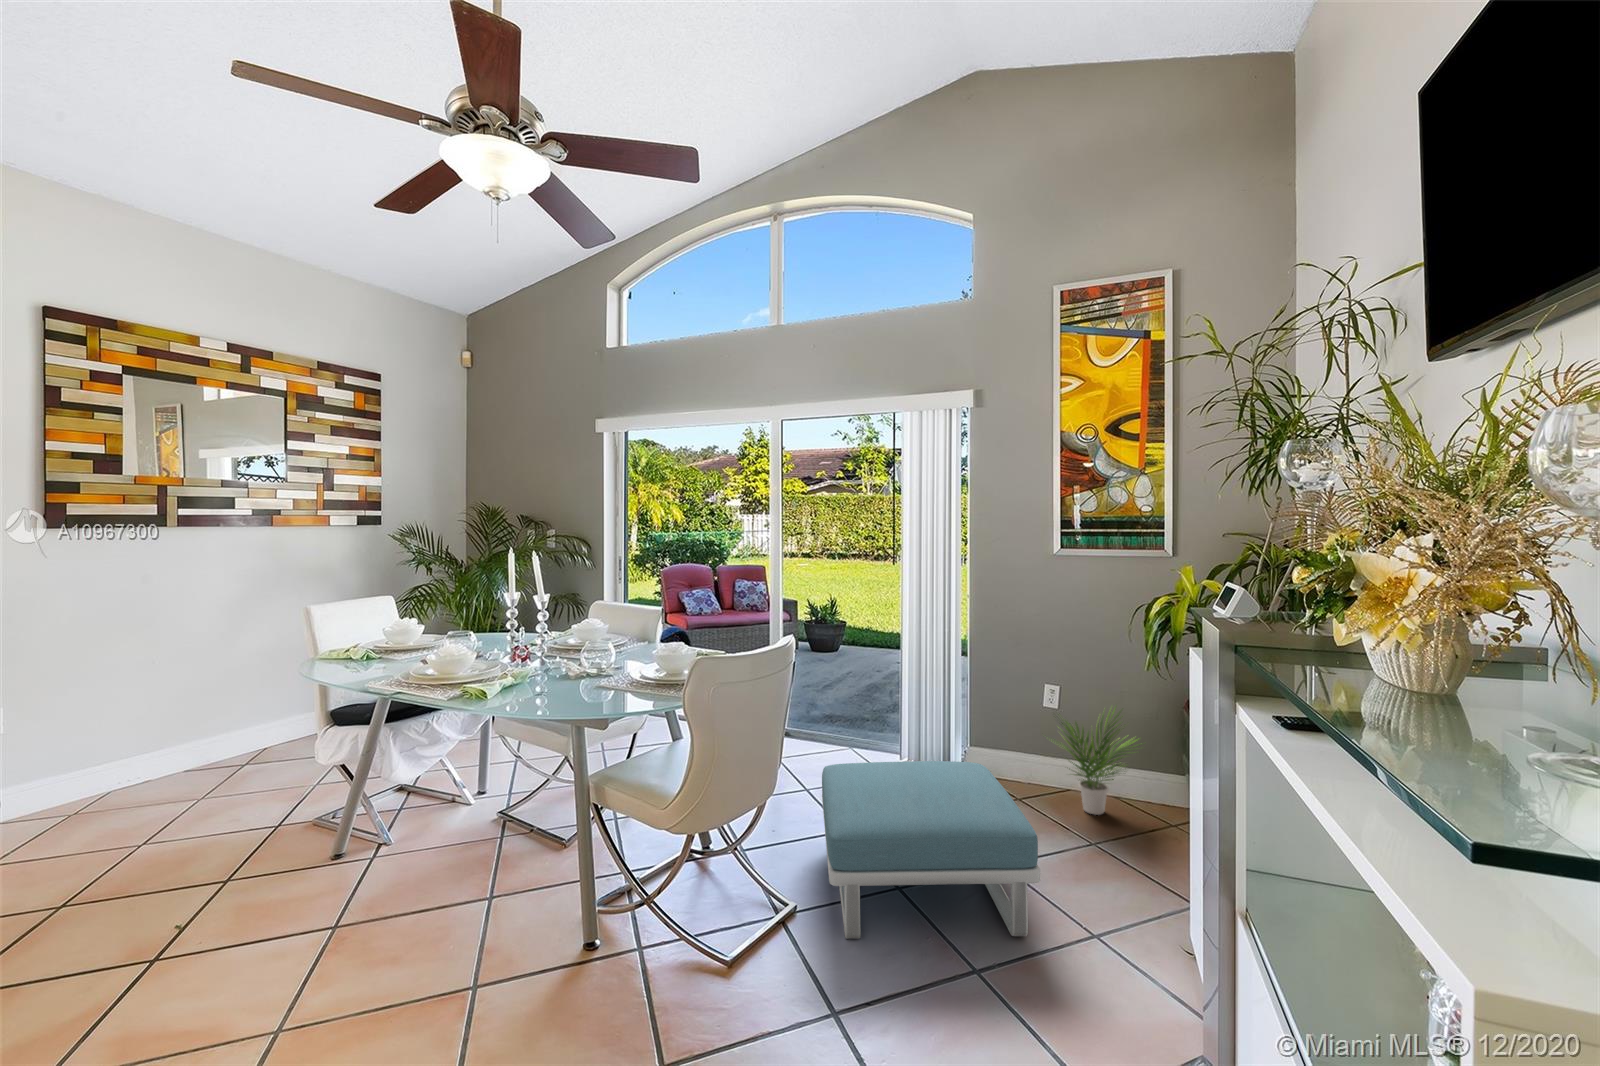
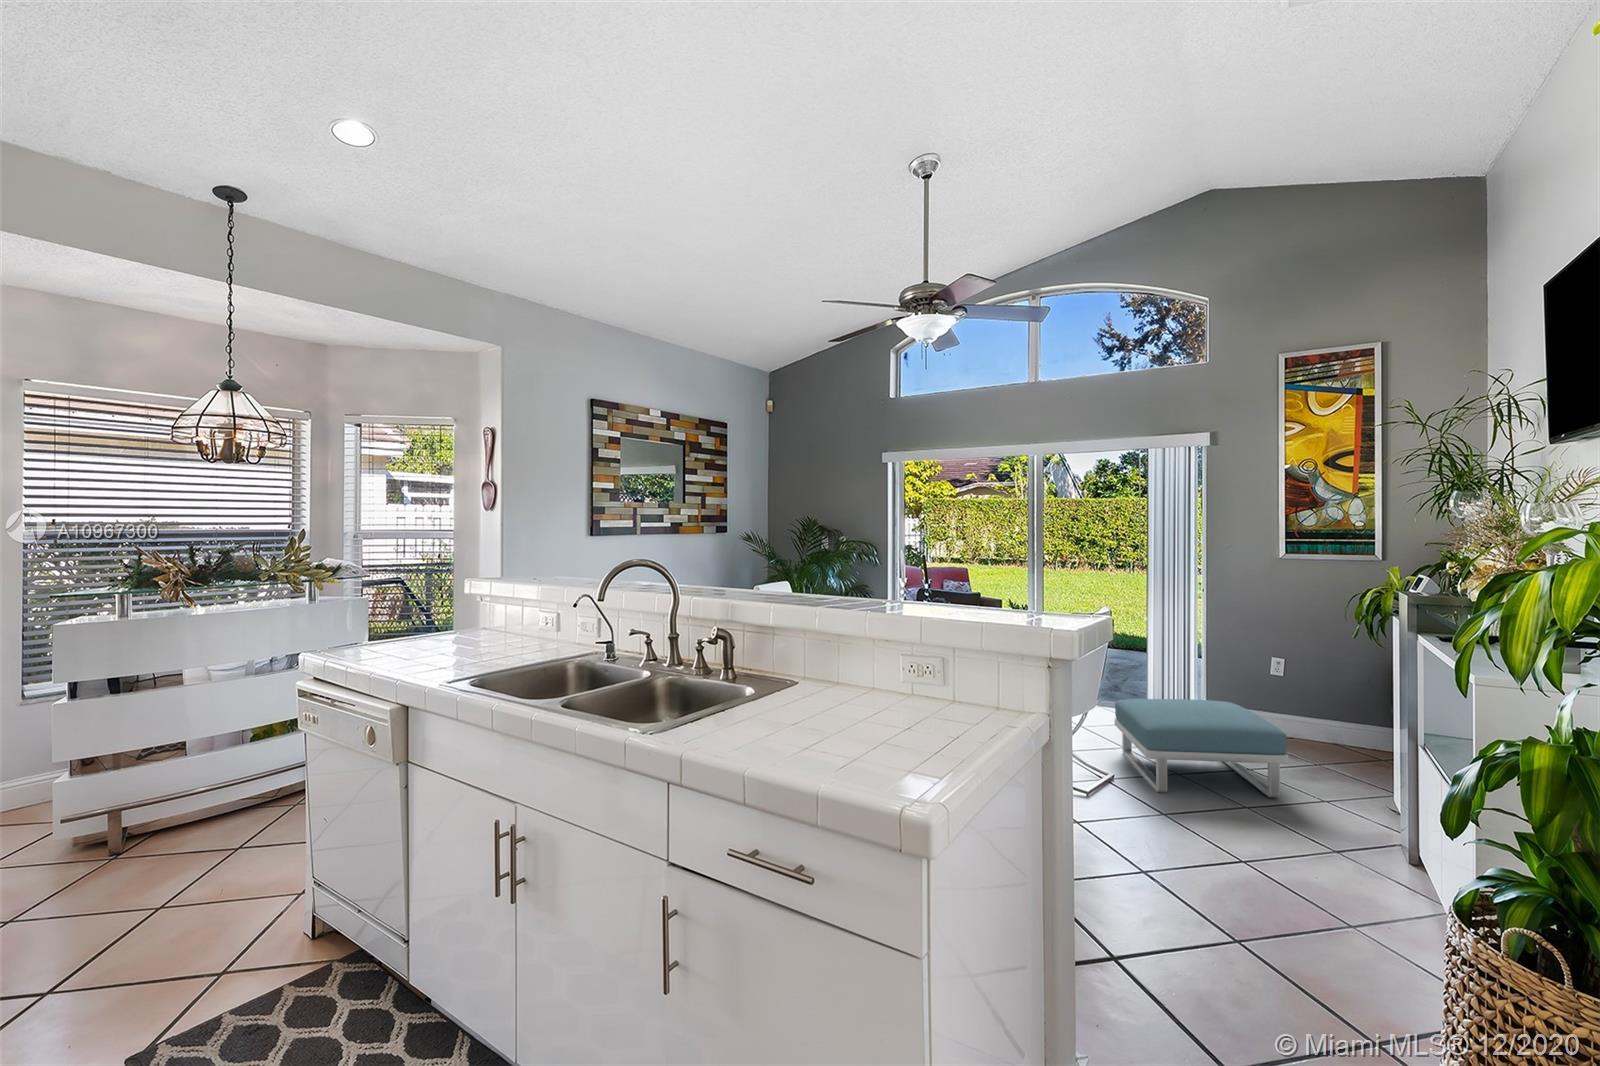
potted plant: present [1053,710,1138,815] -> none [1272,671,1360,750]

